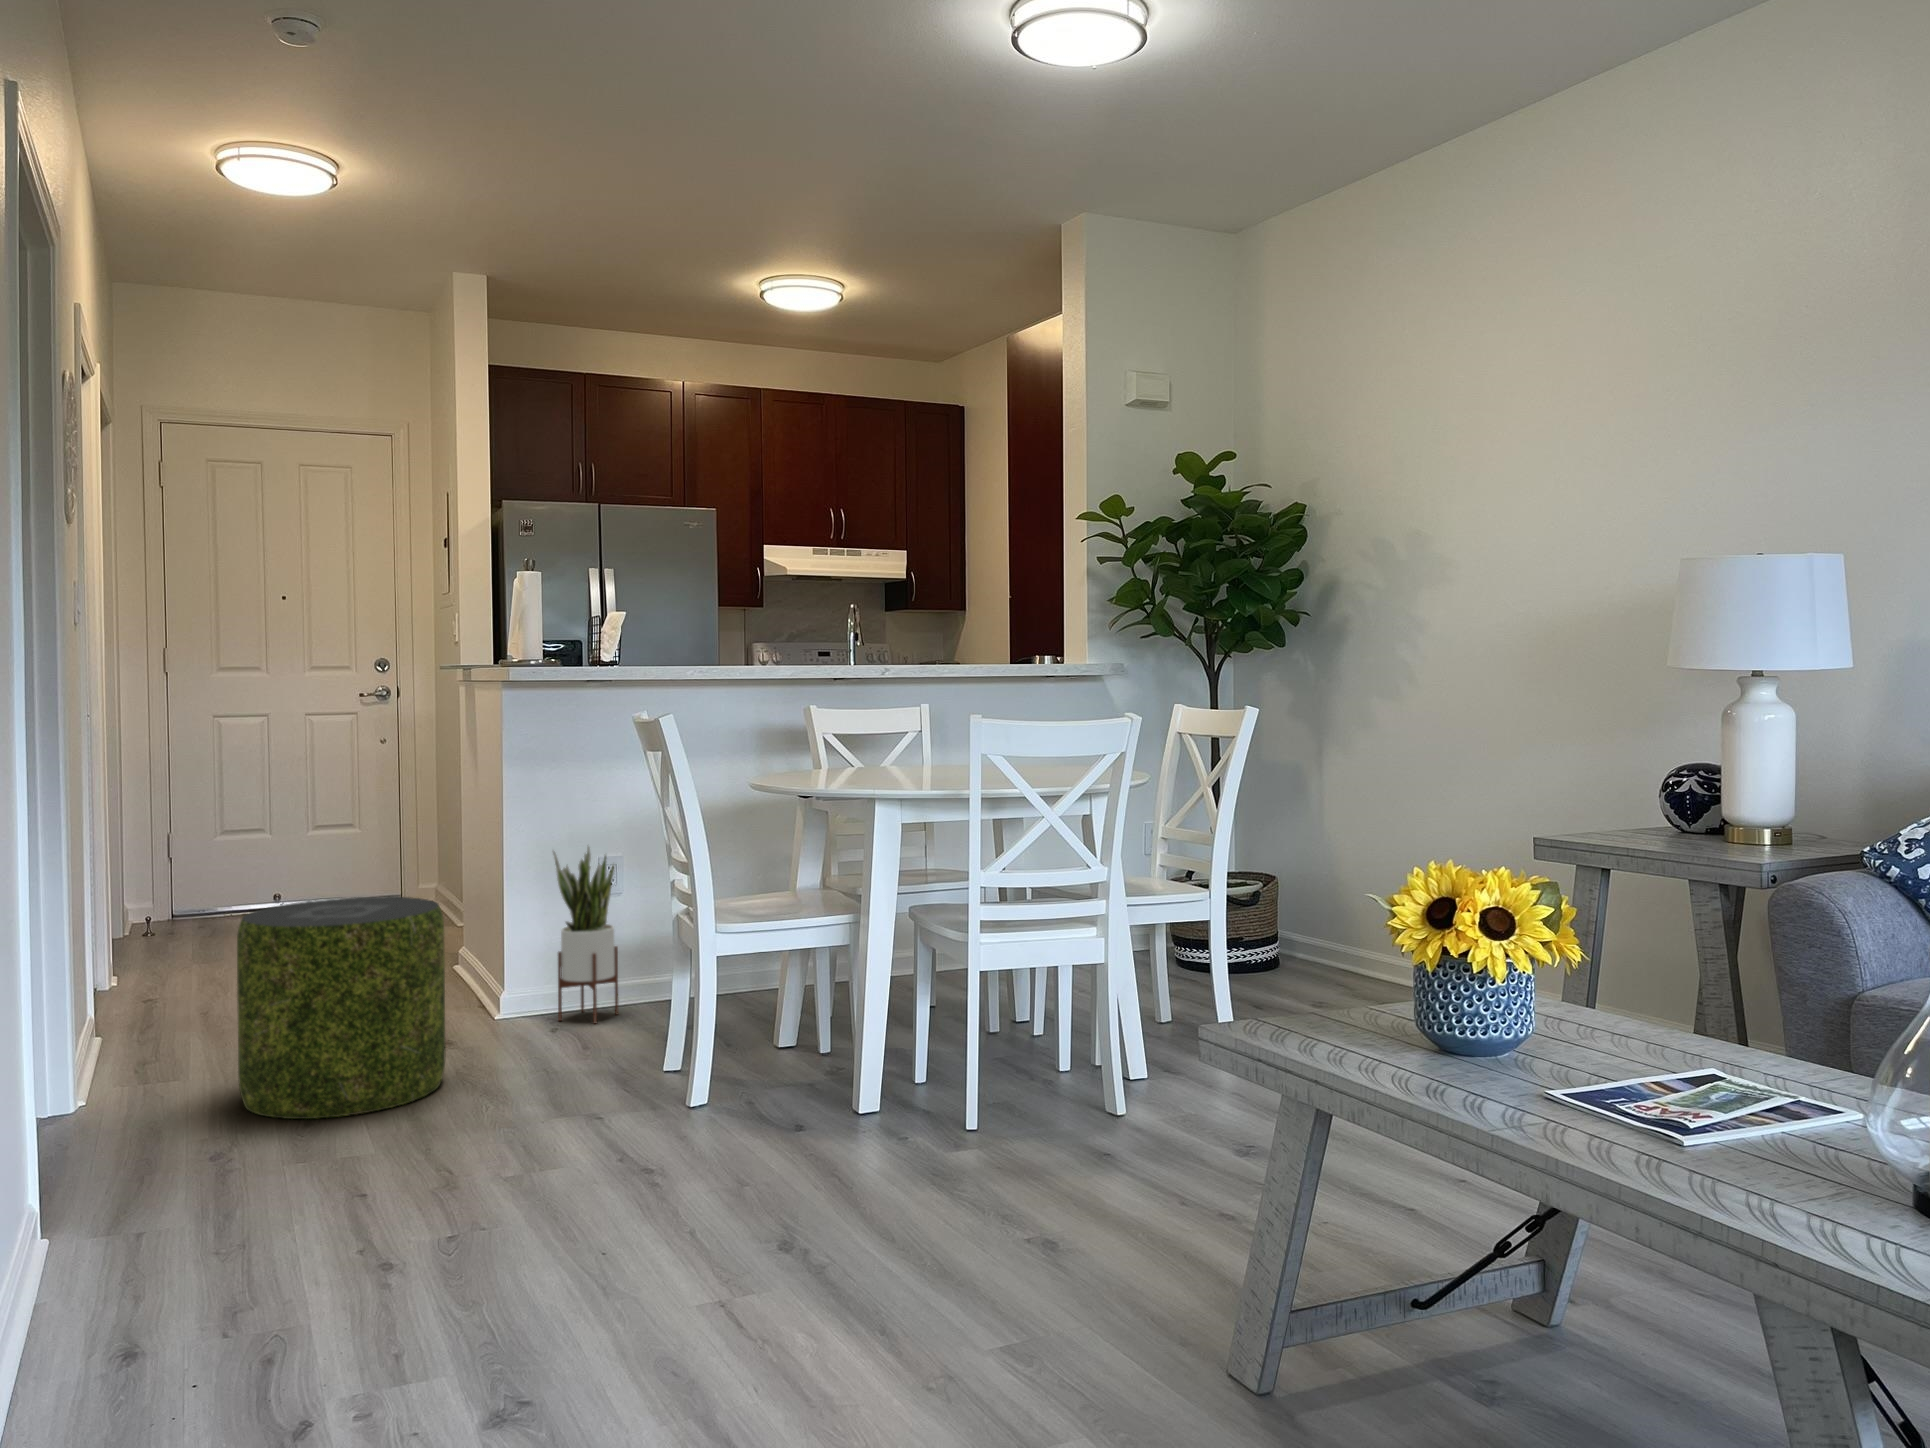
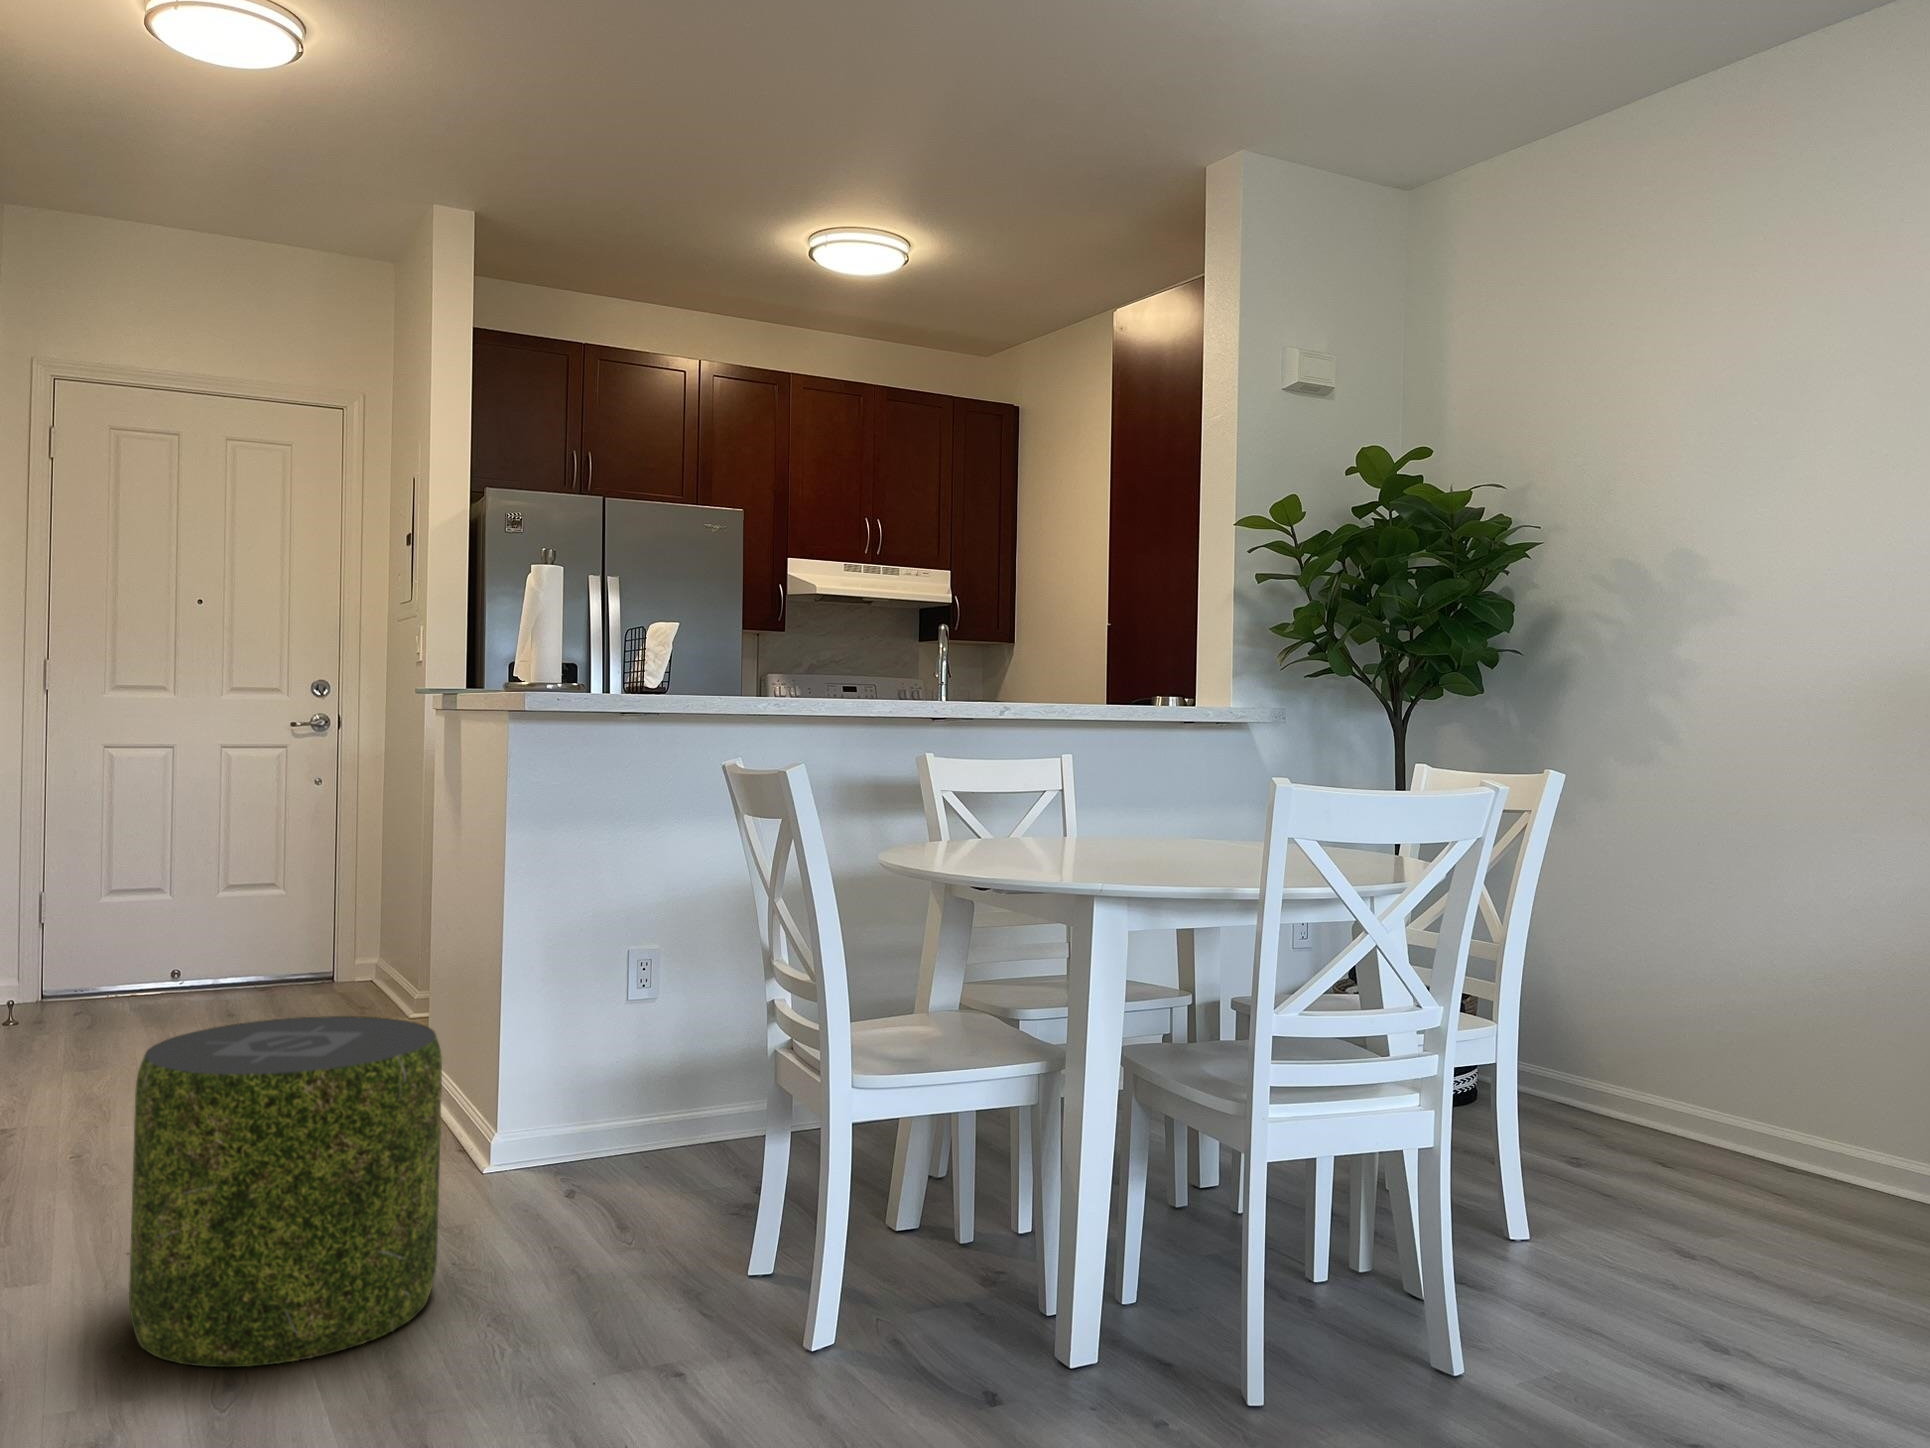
potted plant: present [553,845,618,1023] -> none [575,937,657,1184]

